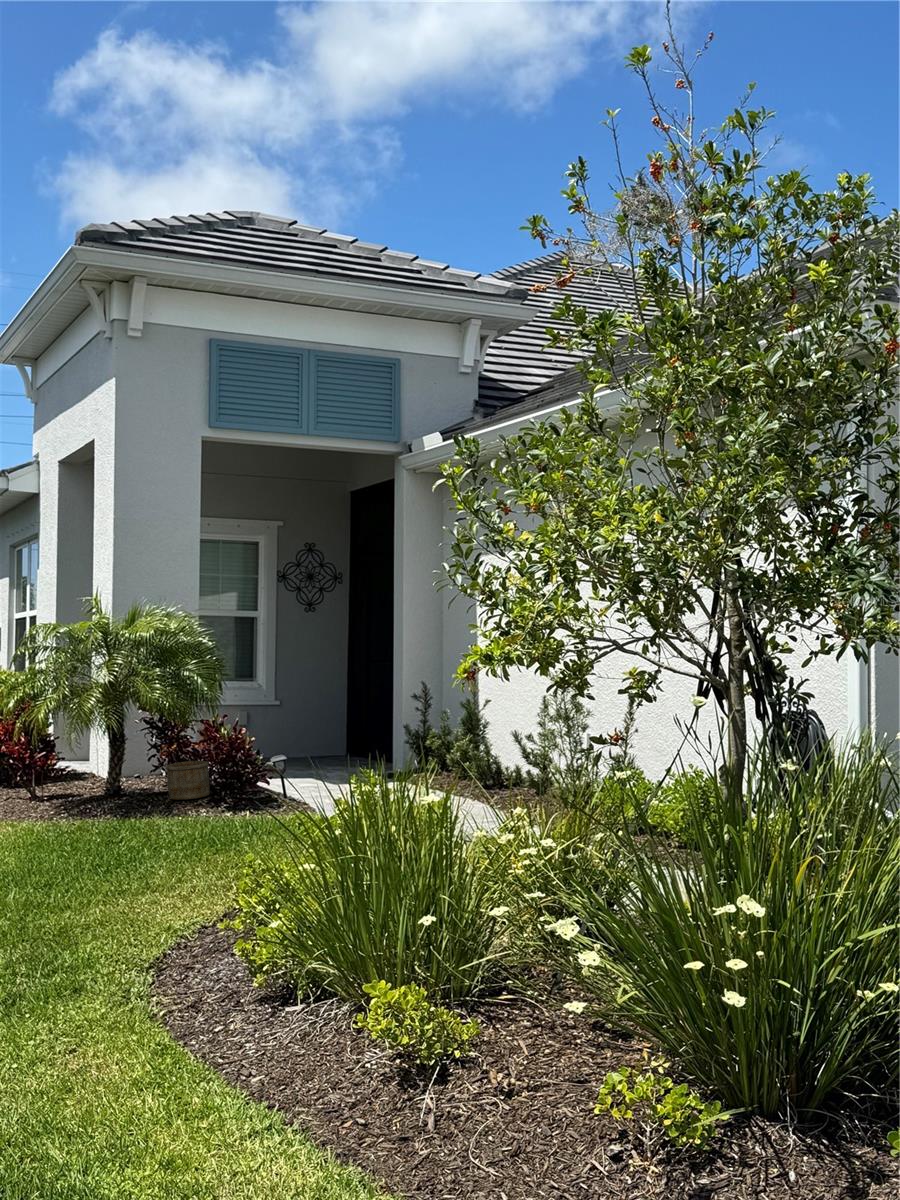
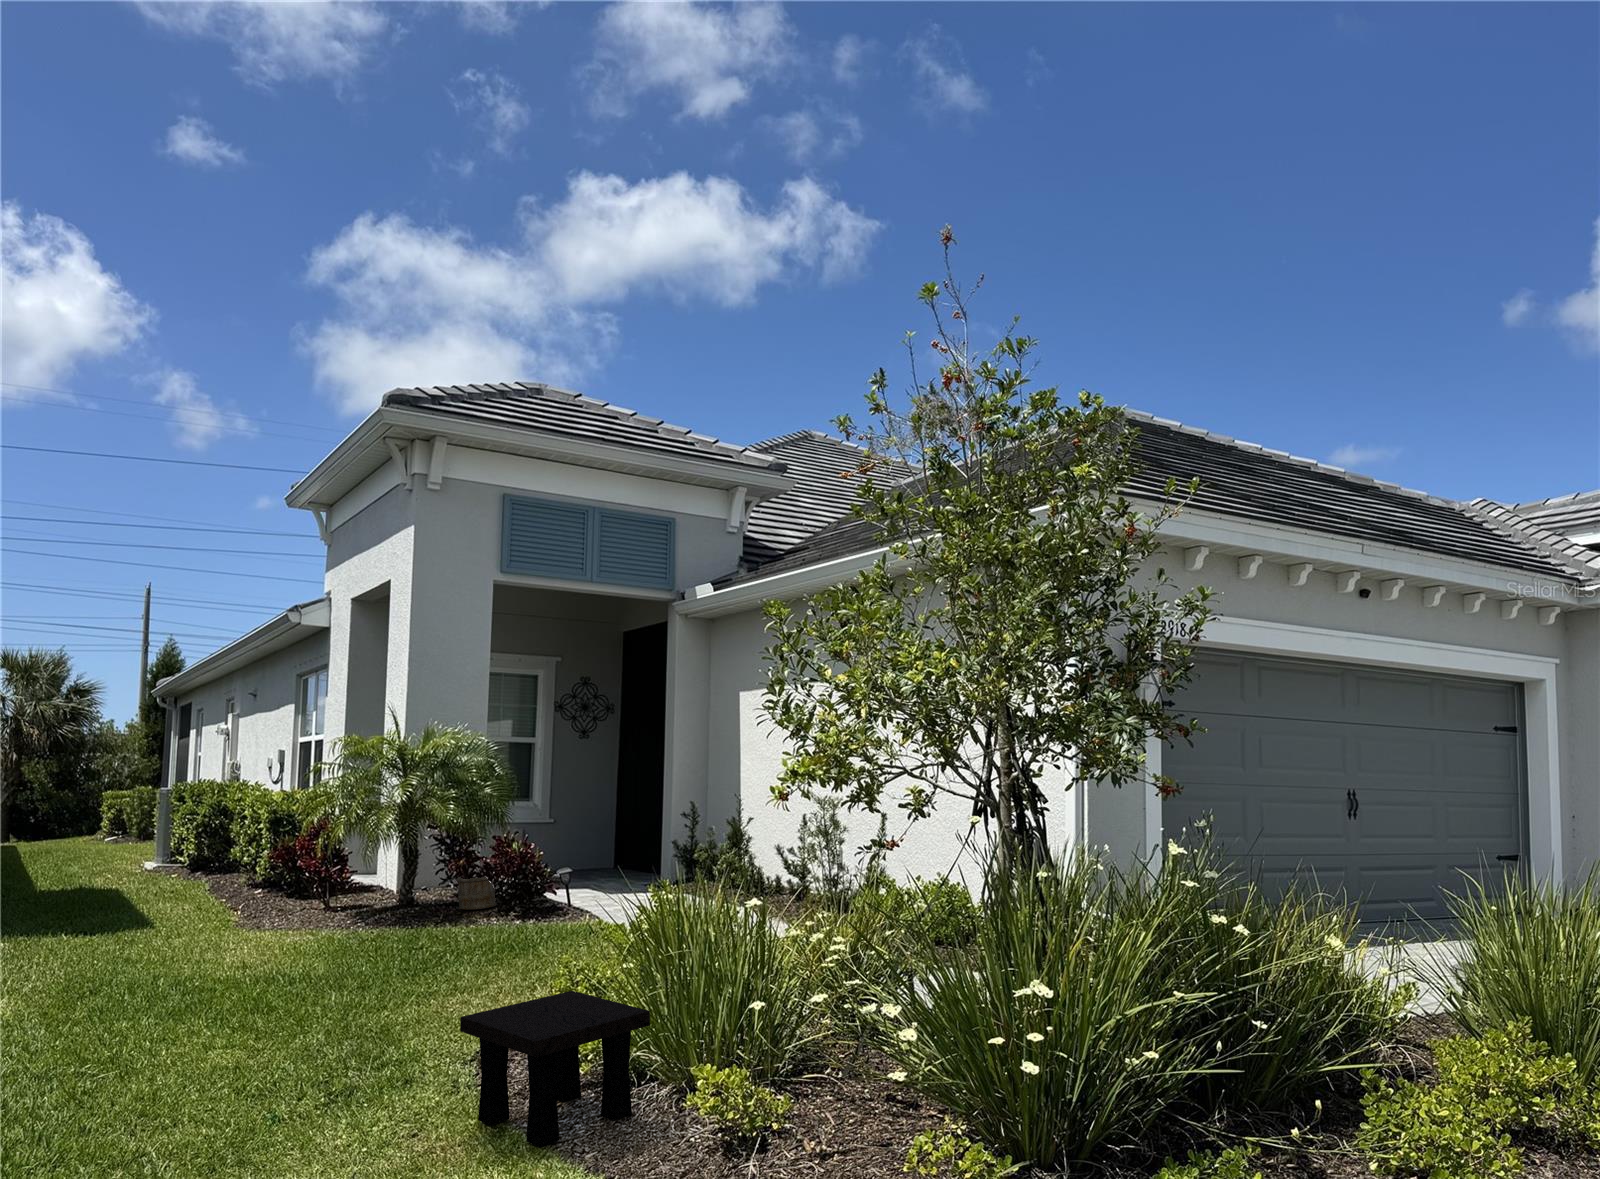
side table: none [117,897,326,1069] -> present [460,991,650,1147]

